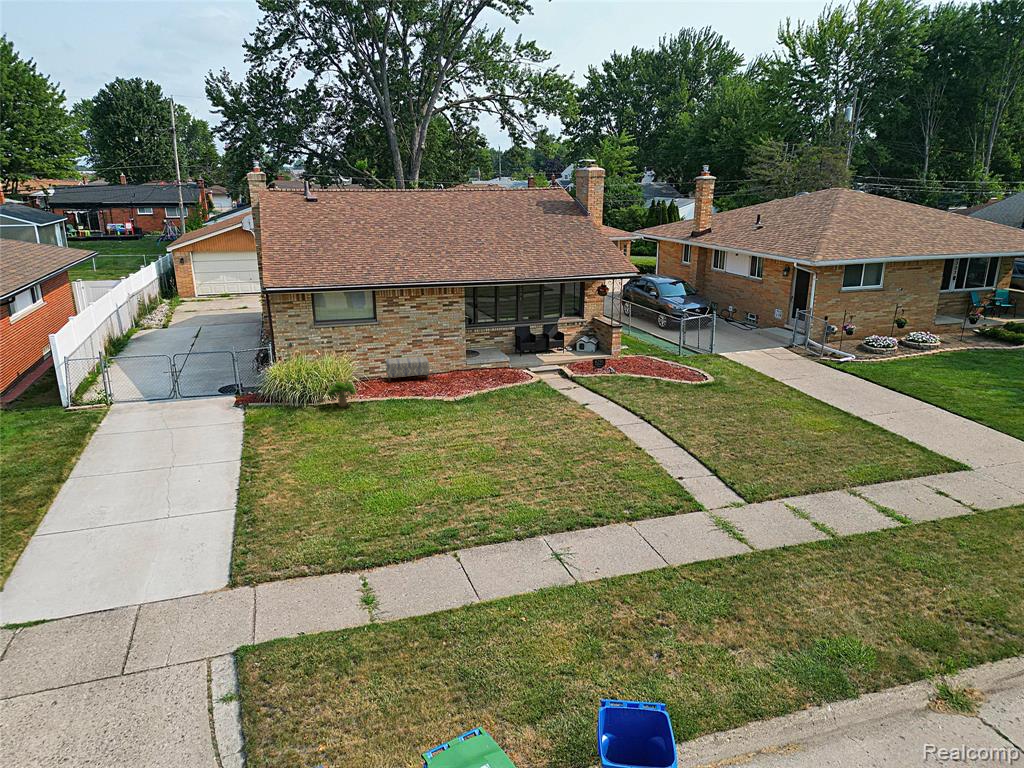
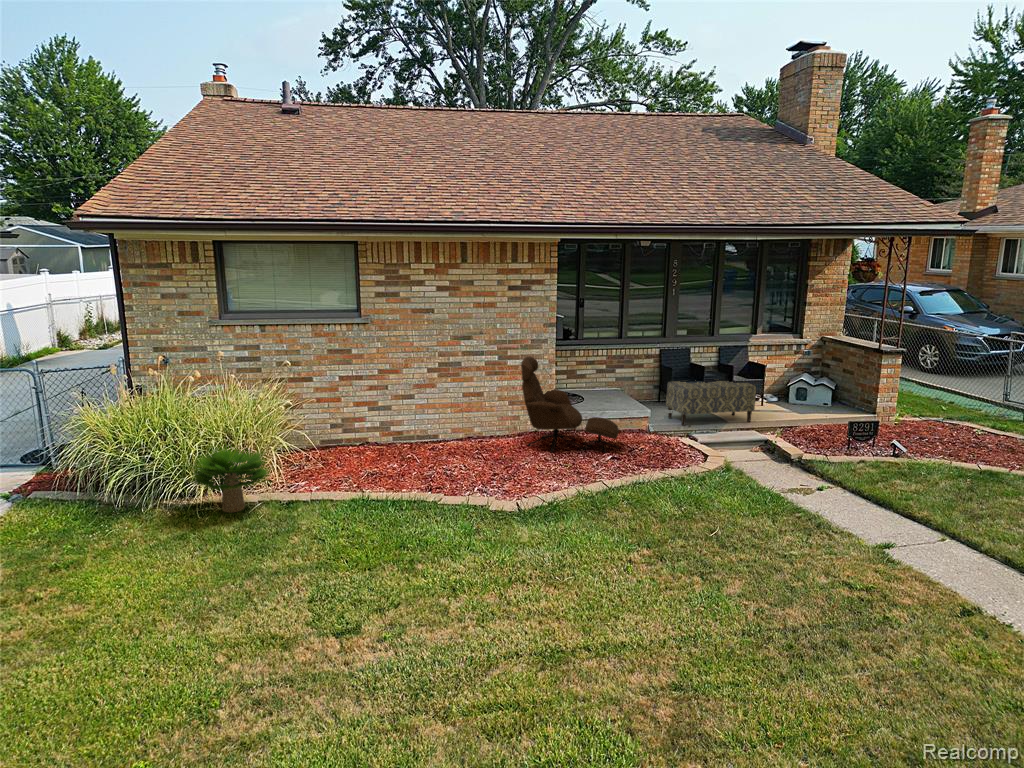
lounge chair: none [451,336,495,379] -> present [521,356,619,453]
bench: present [386,357,429,382] -> present [666,381,756,426]

